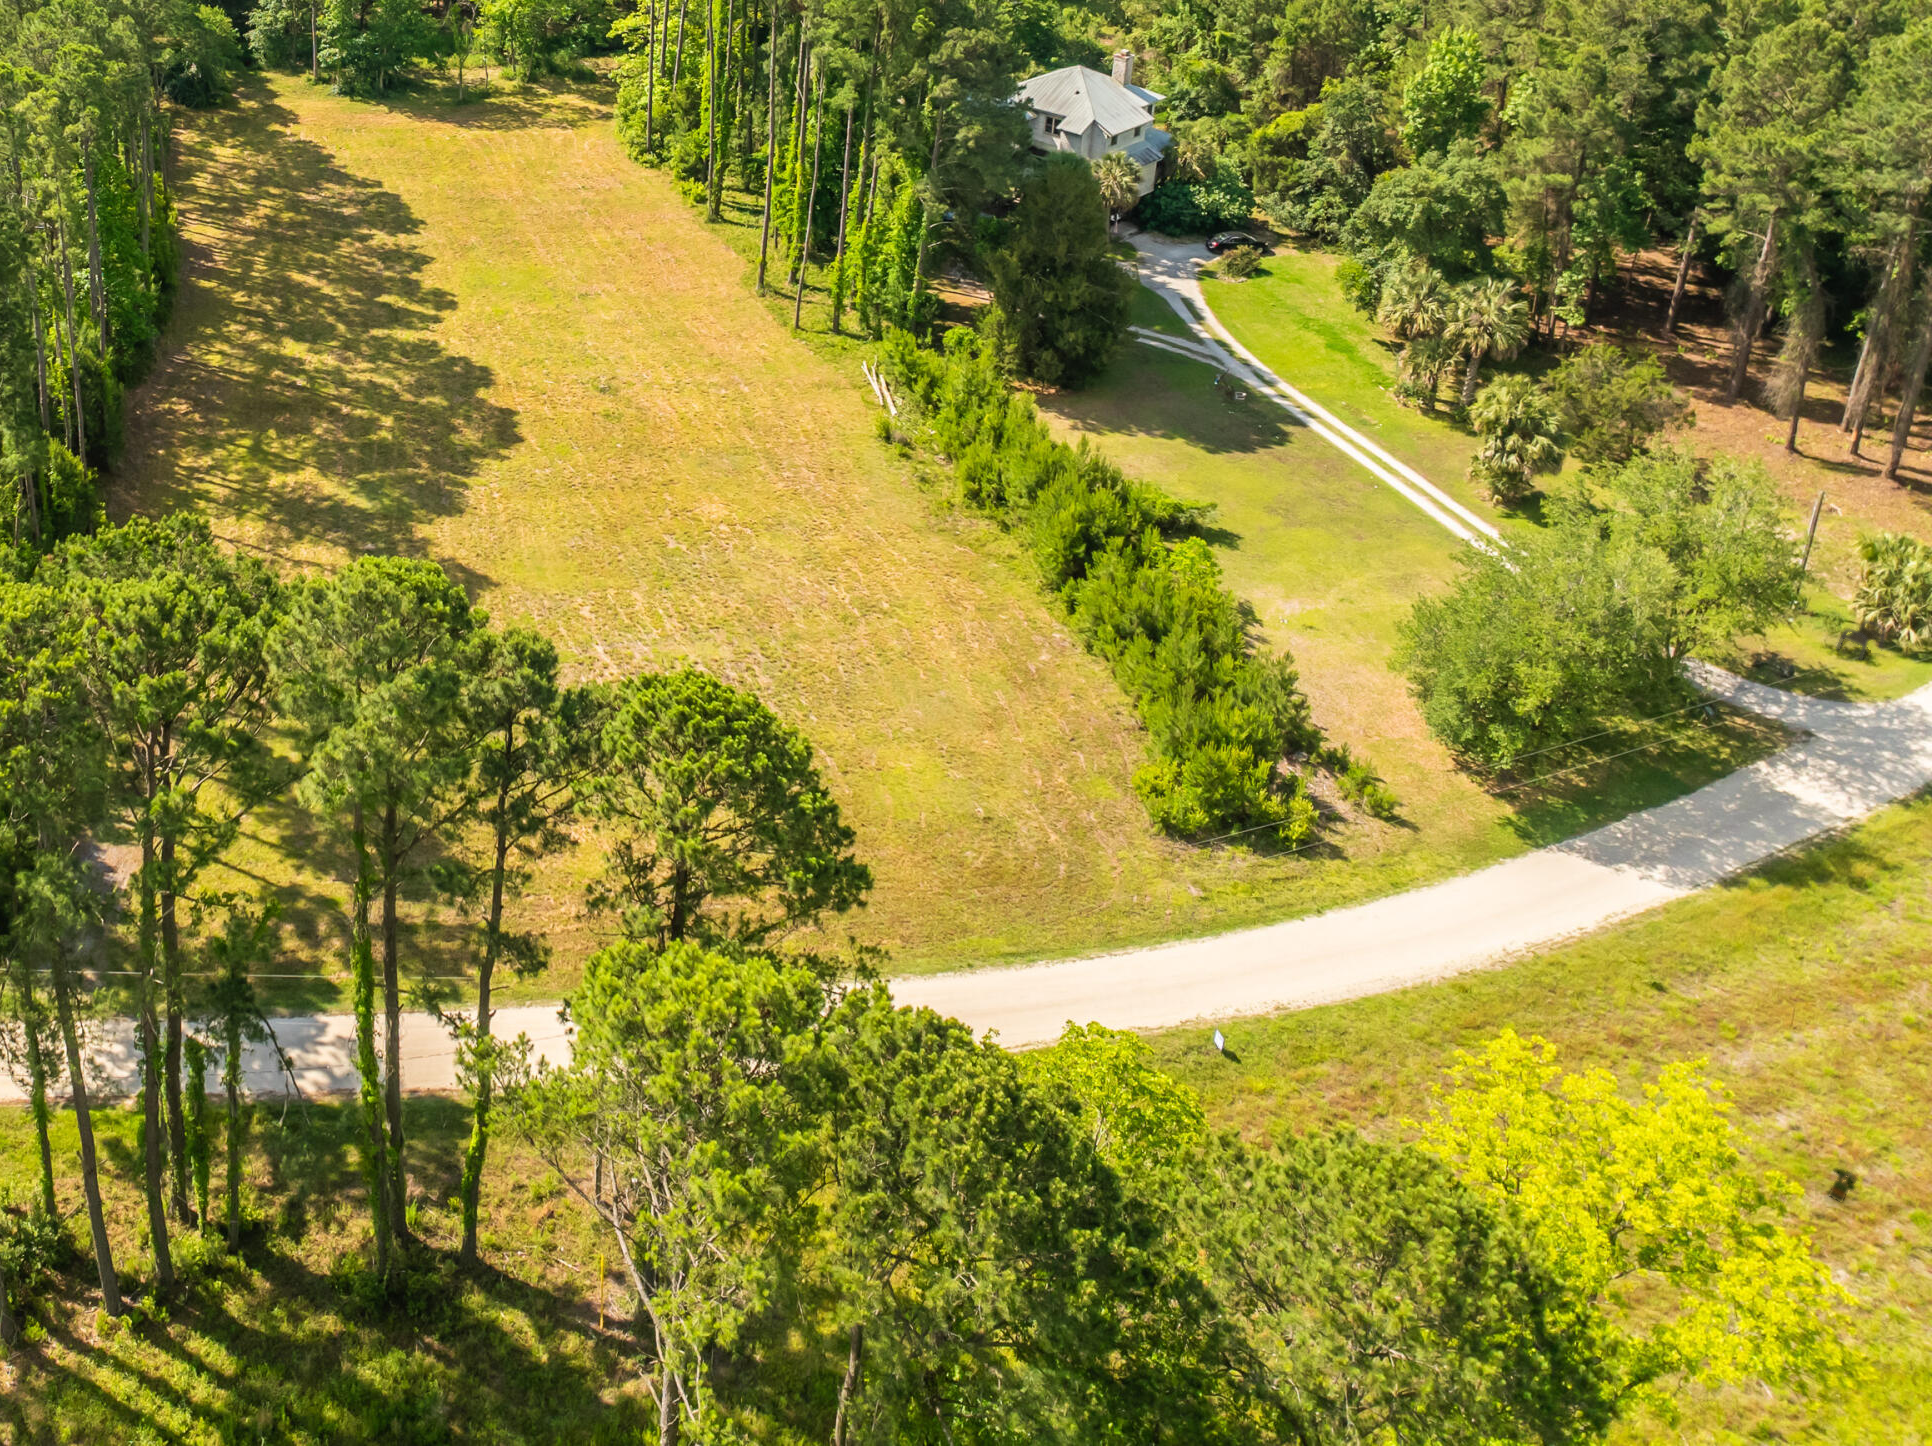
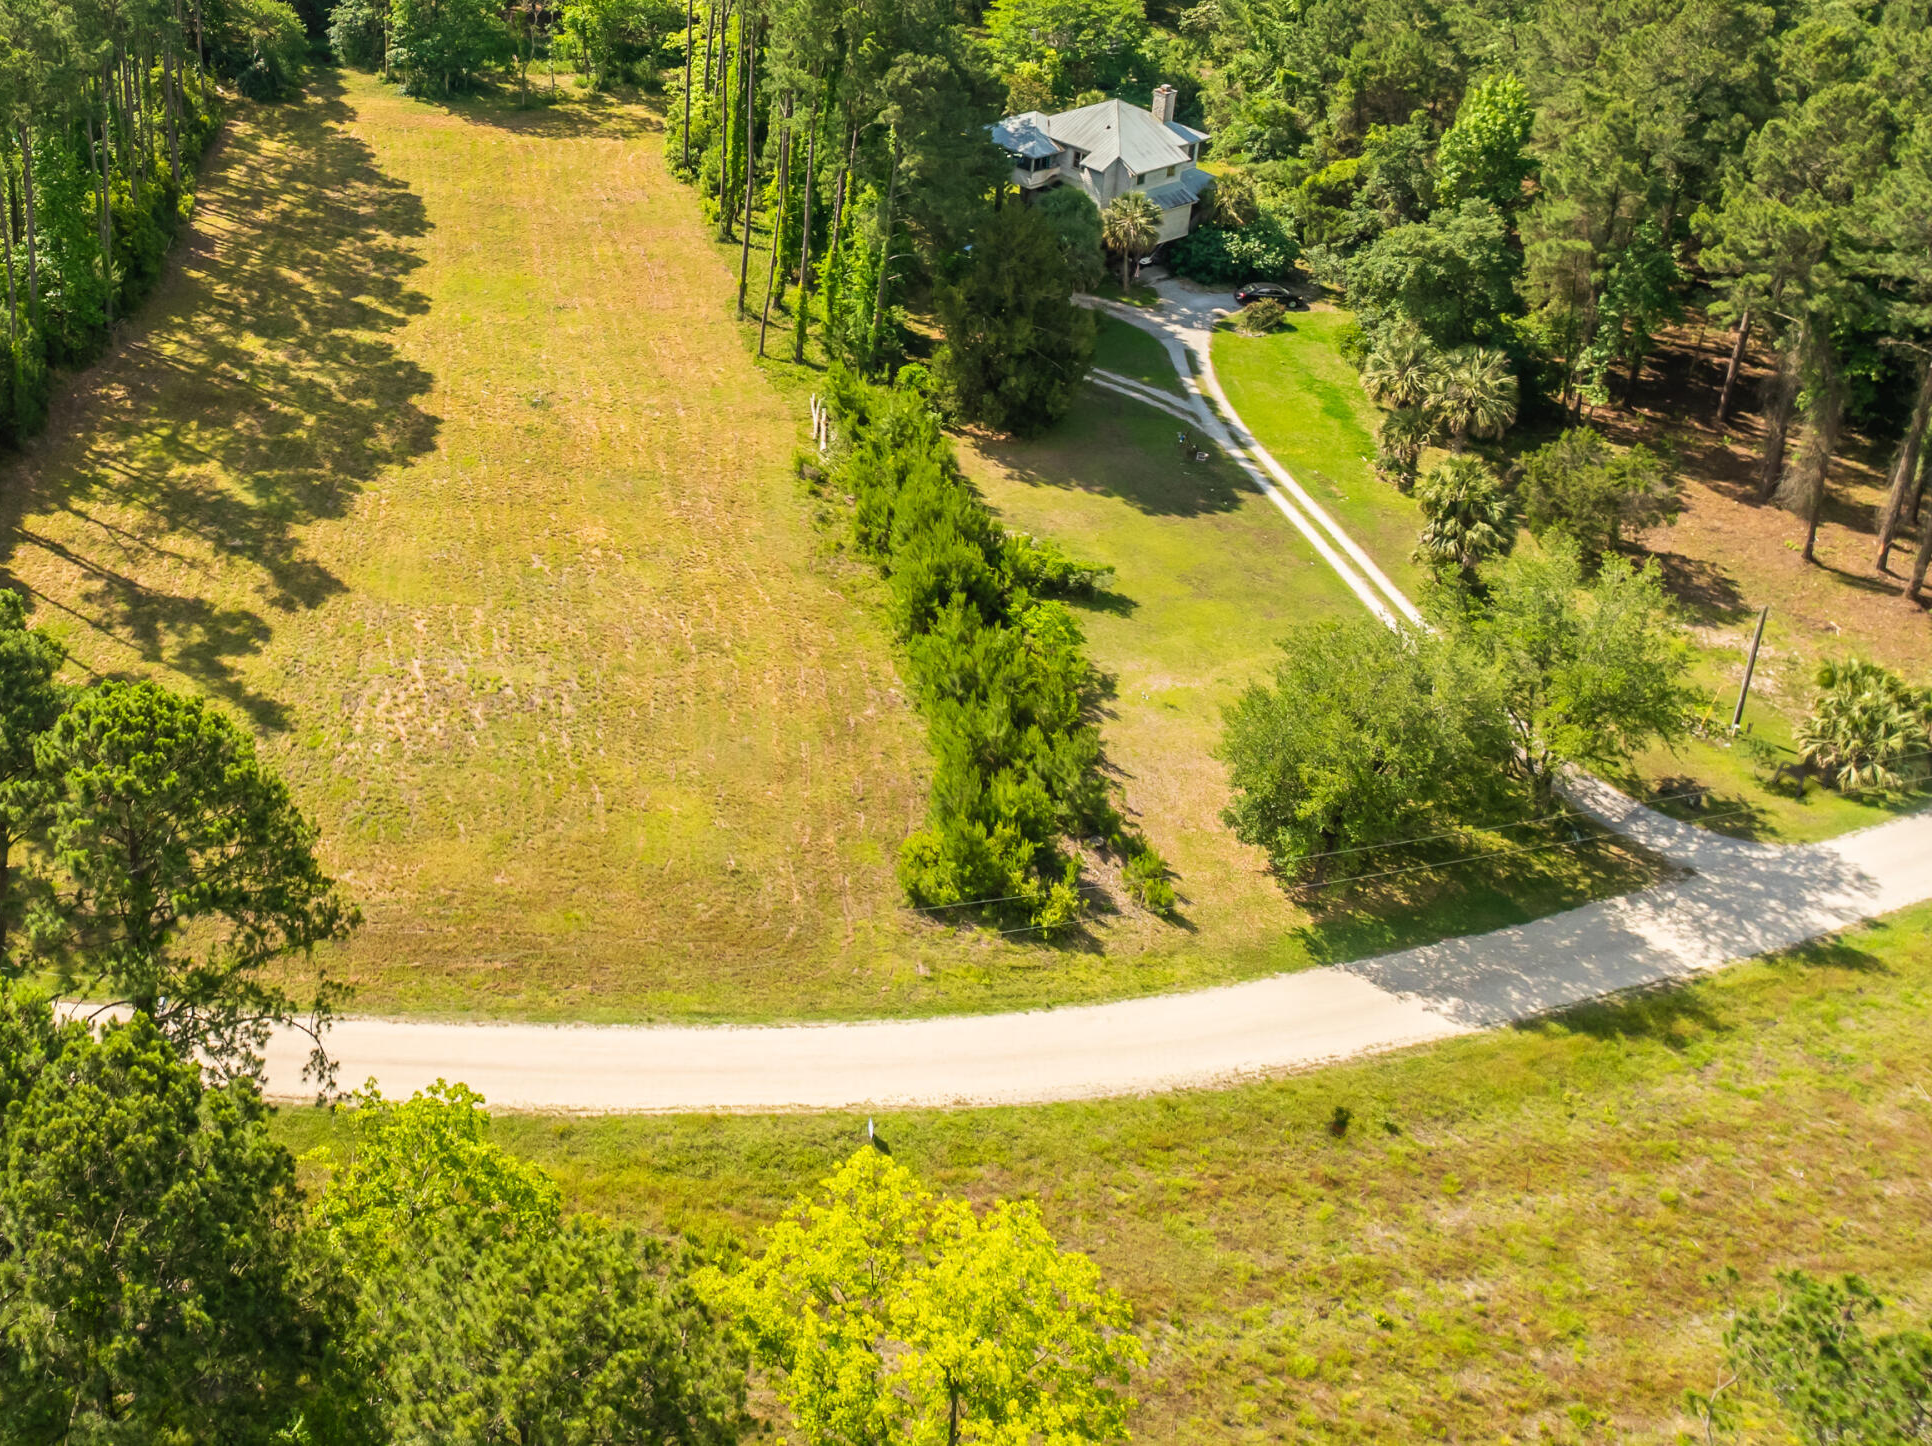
potted tree: present [1829,1169,1857,1202] -> present [1330,1106,1354,1138]

